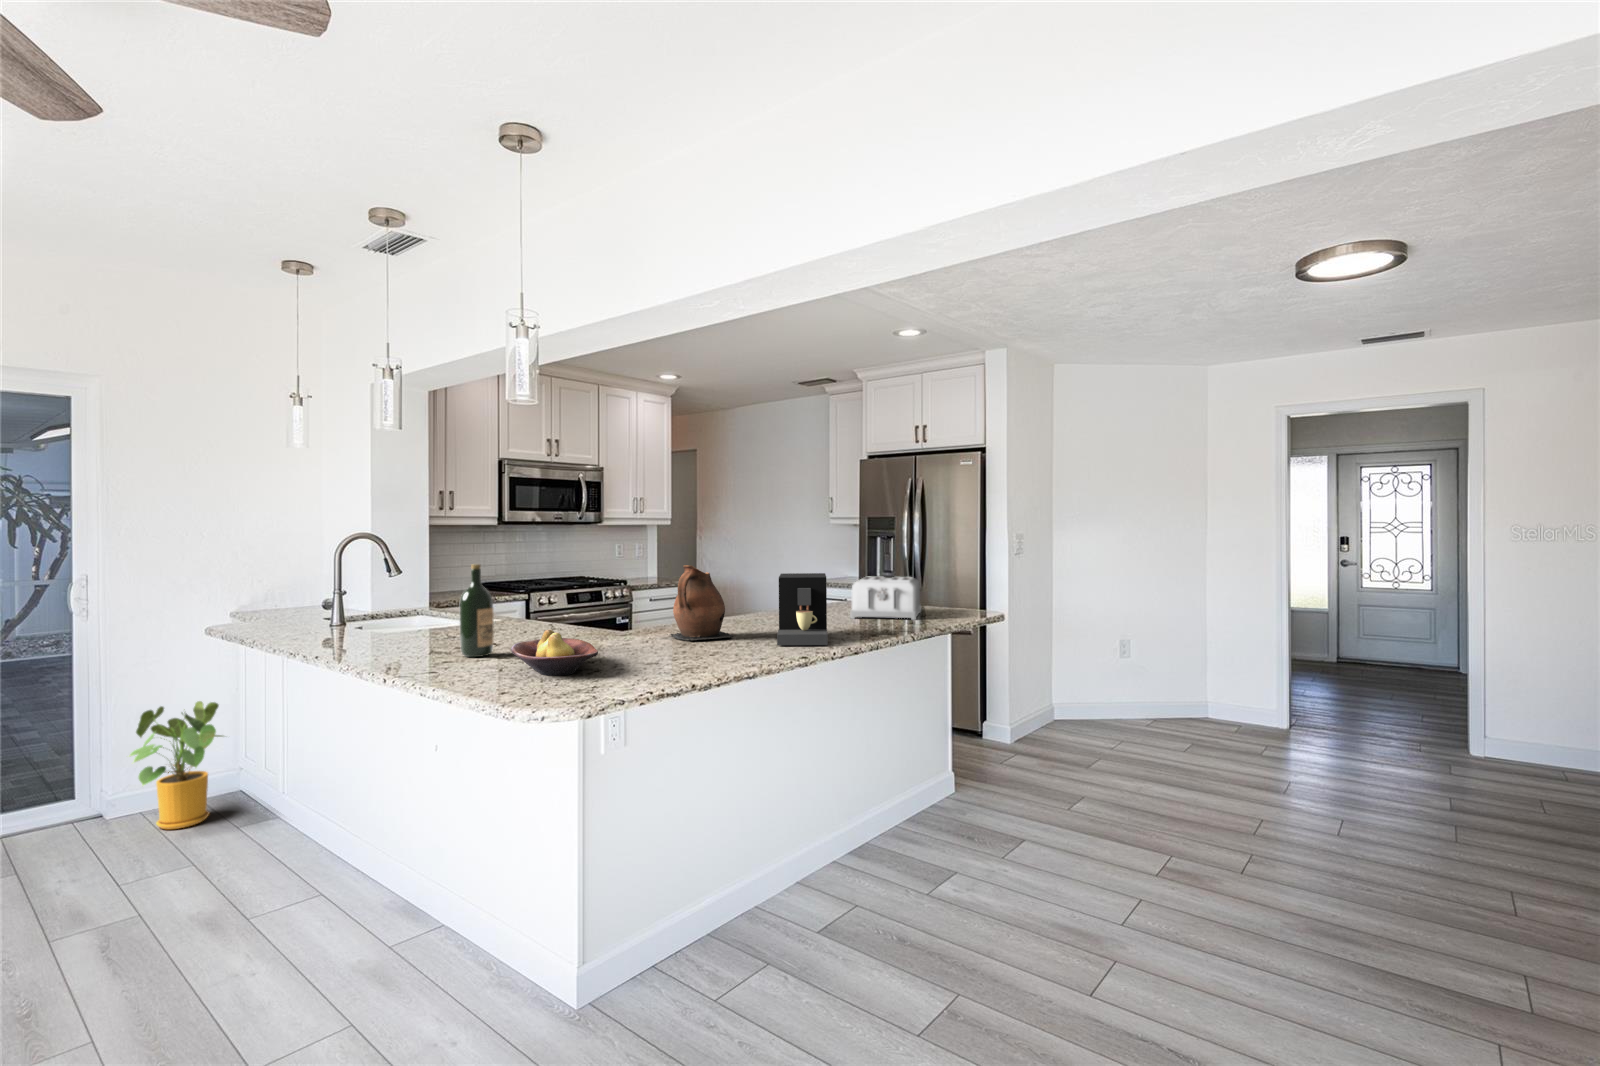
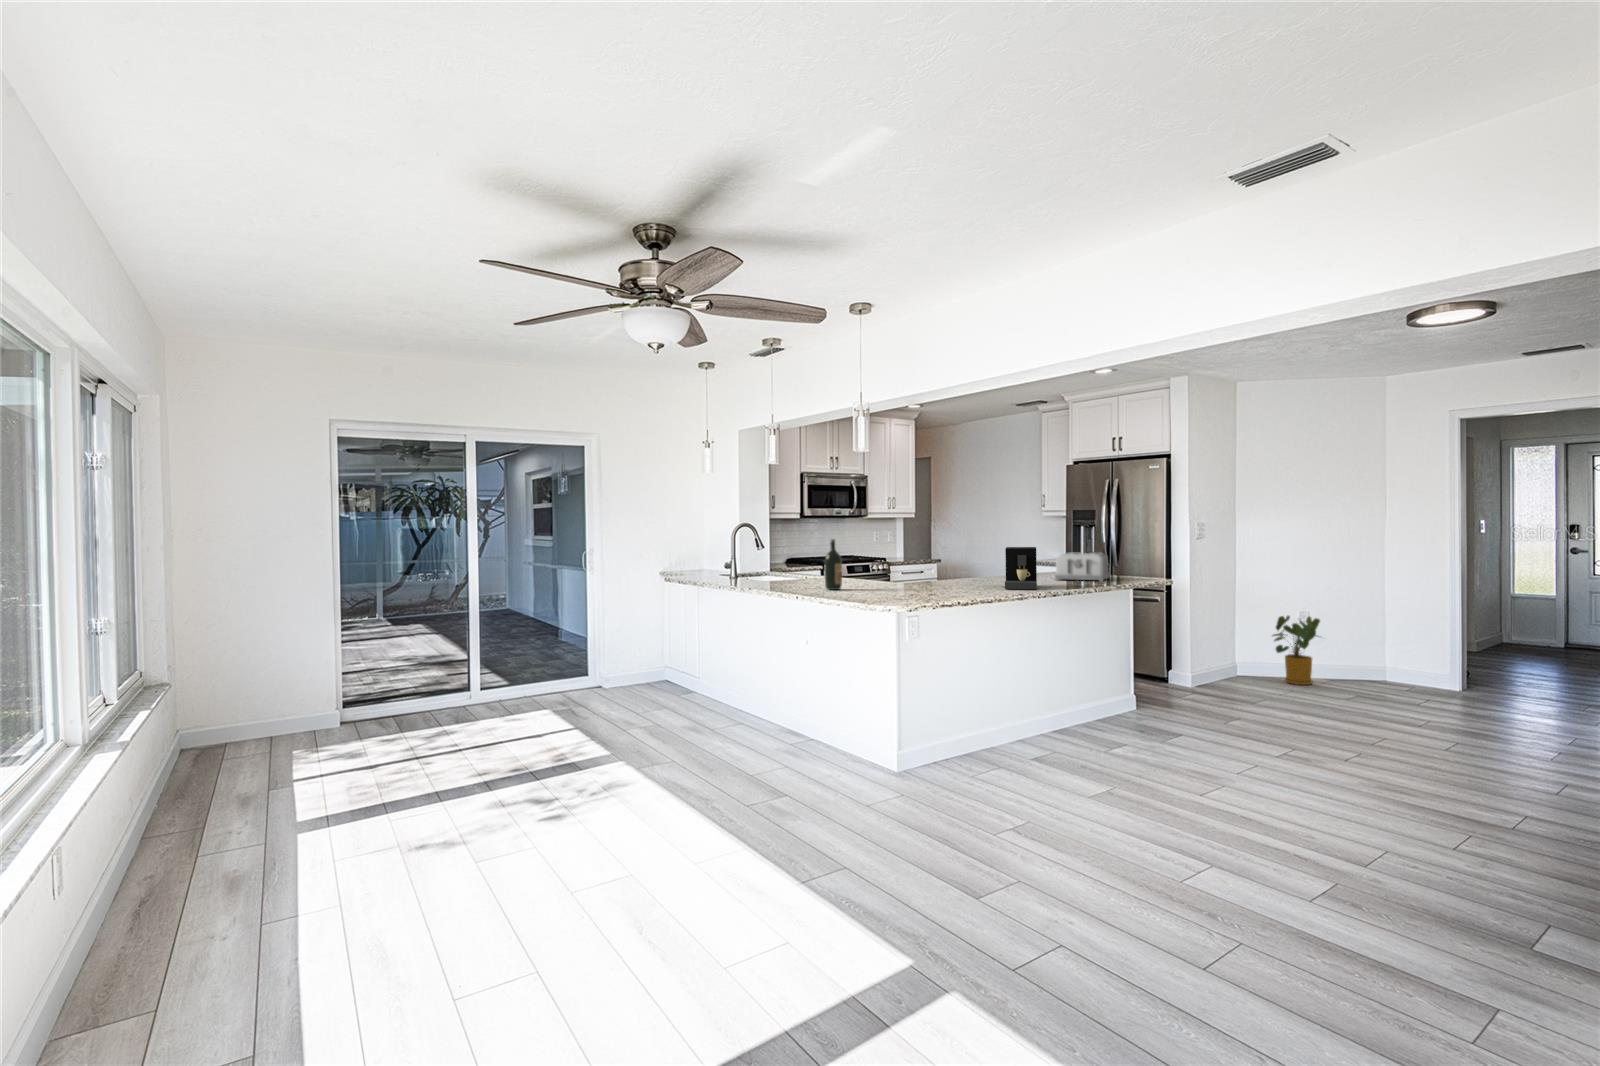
ceramic pitcher: present [670,565,733,640] -> none [934,541,977,586]
fruit bowl: present [511,630,598,676] -> none [858,574,907,596]
house plant: present [130,701,223,829] -> present [1273,616,1320,685]

